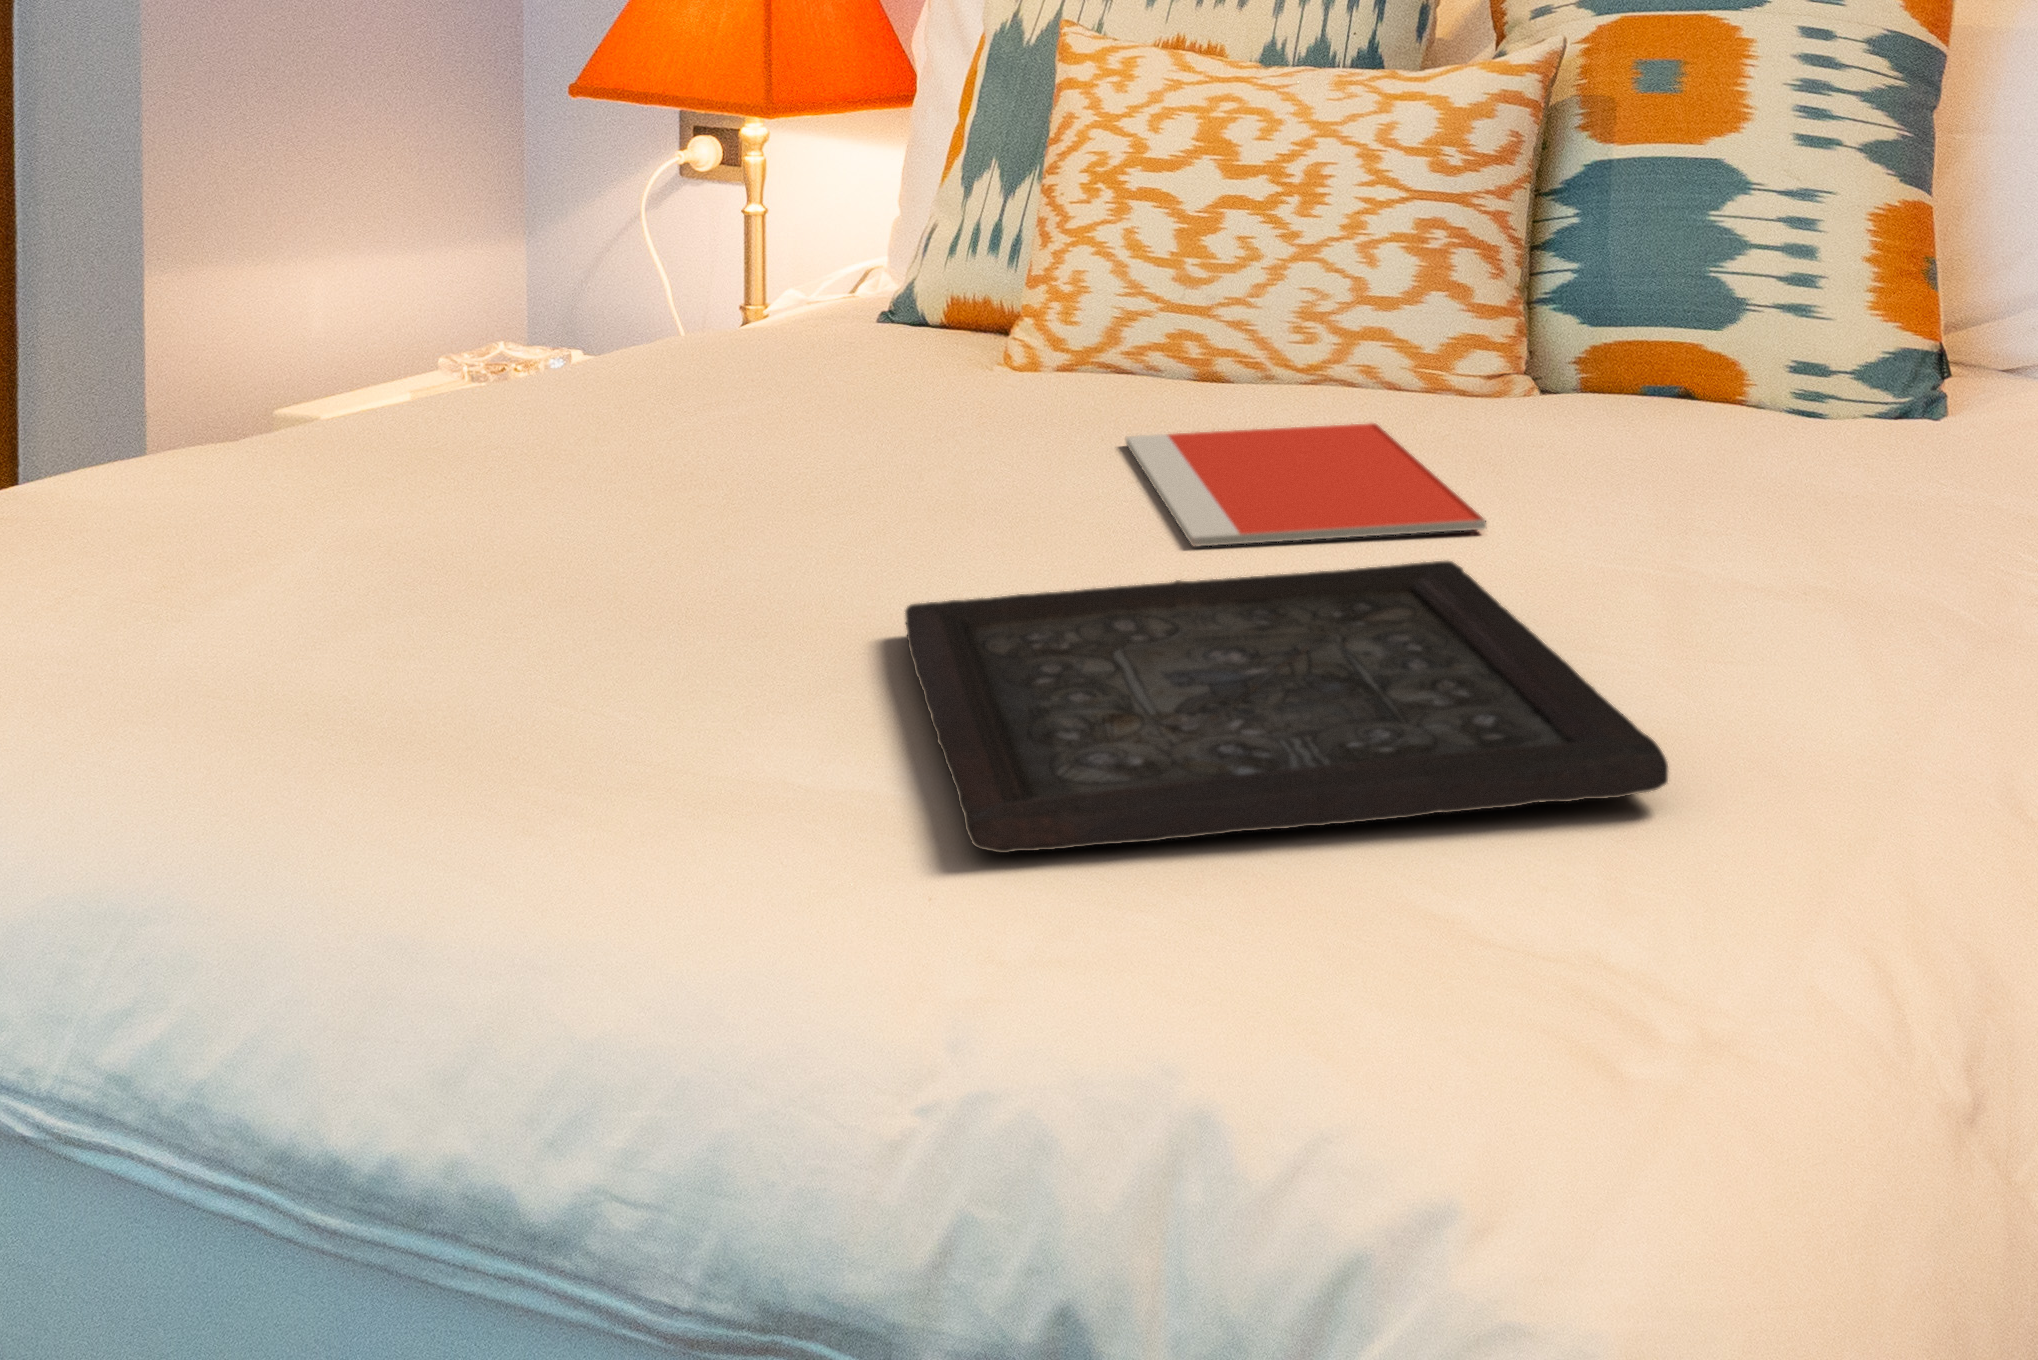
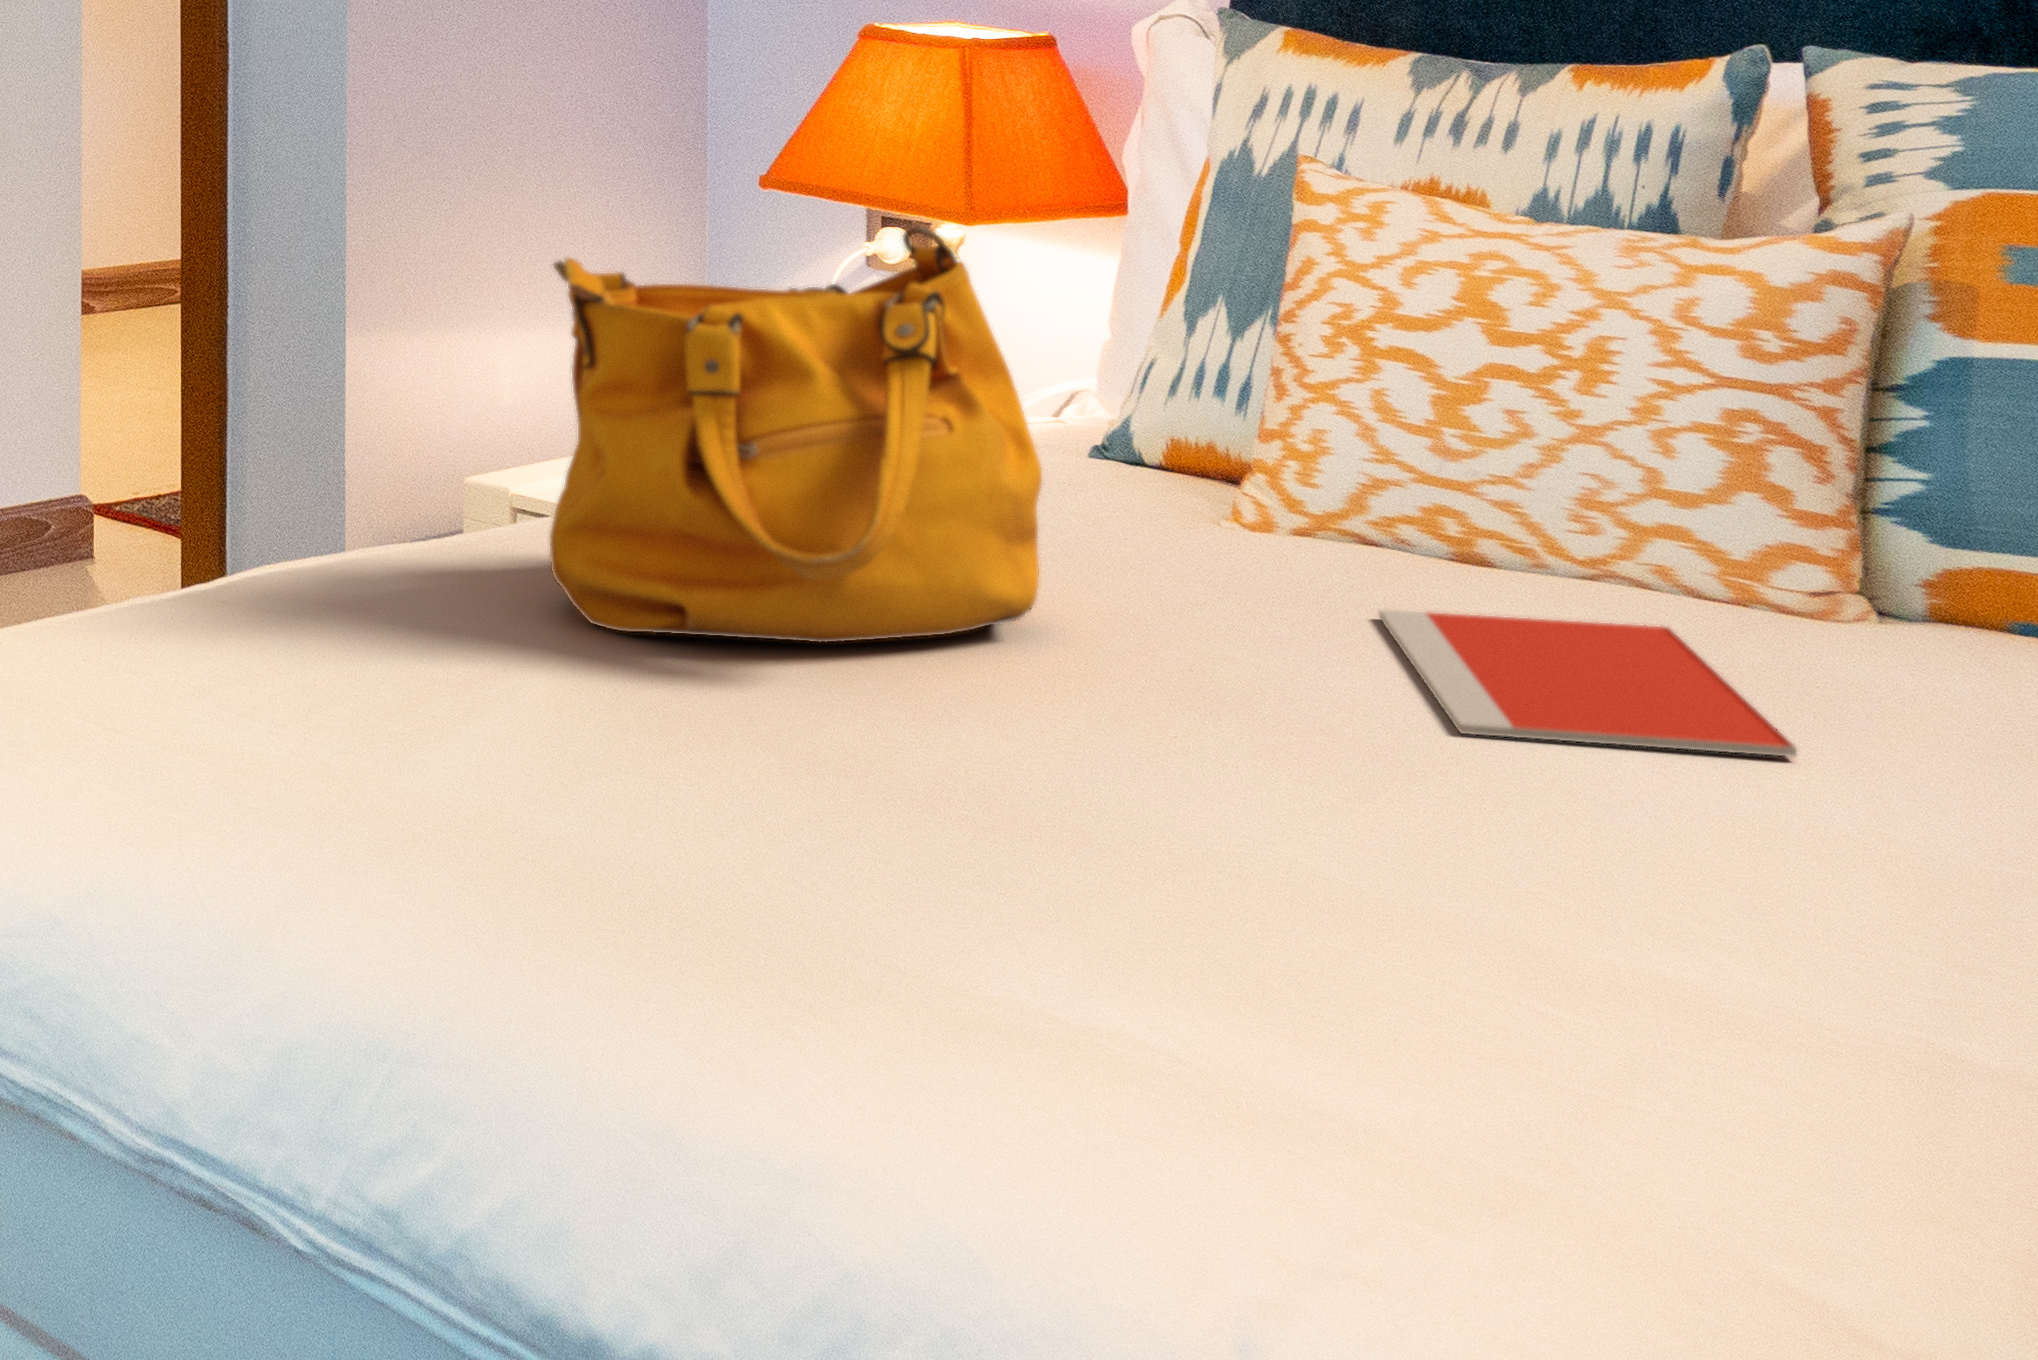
handbag: none [254,82,800,549] -> present [550,227,1042,642]
tray: present [905,561,1668,853] -> none [1172,753,1985,1036]

